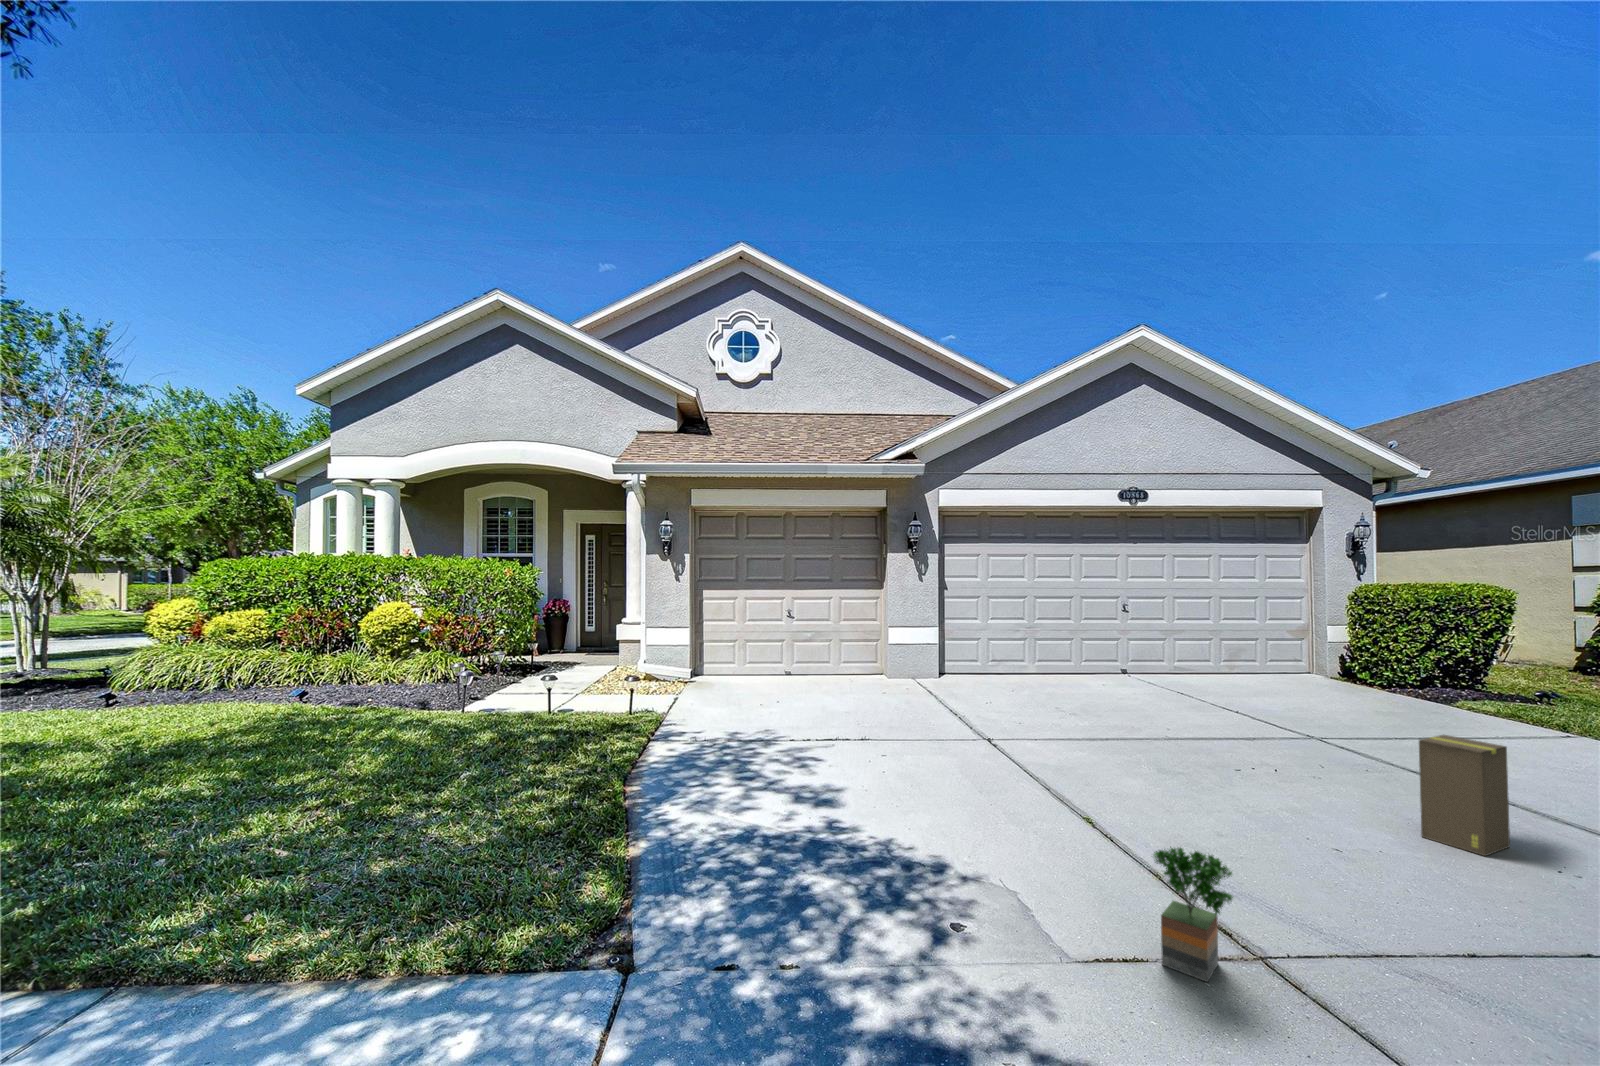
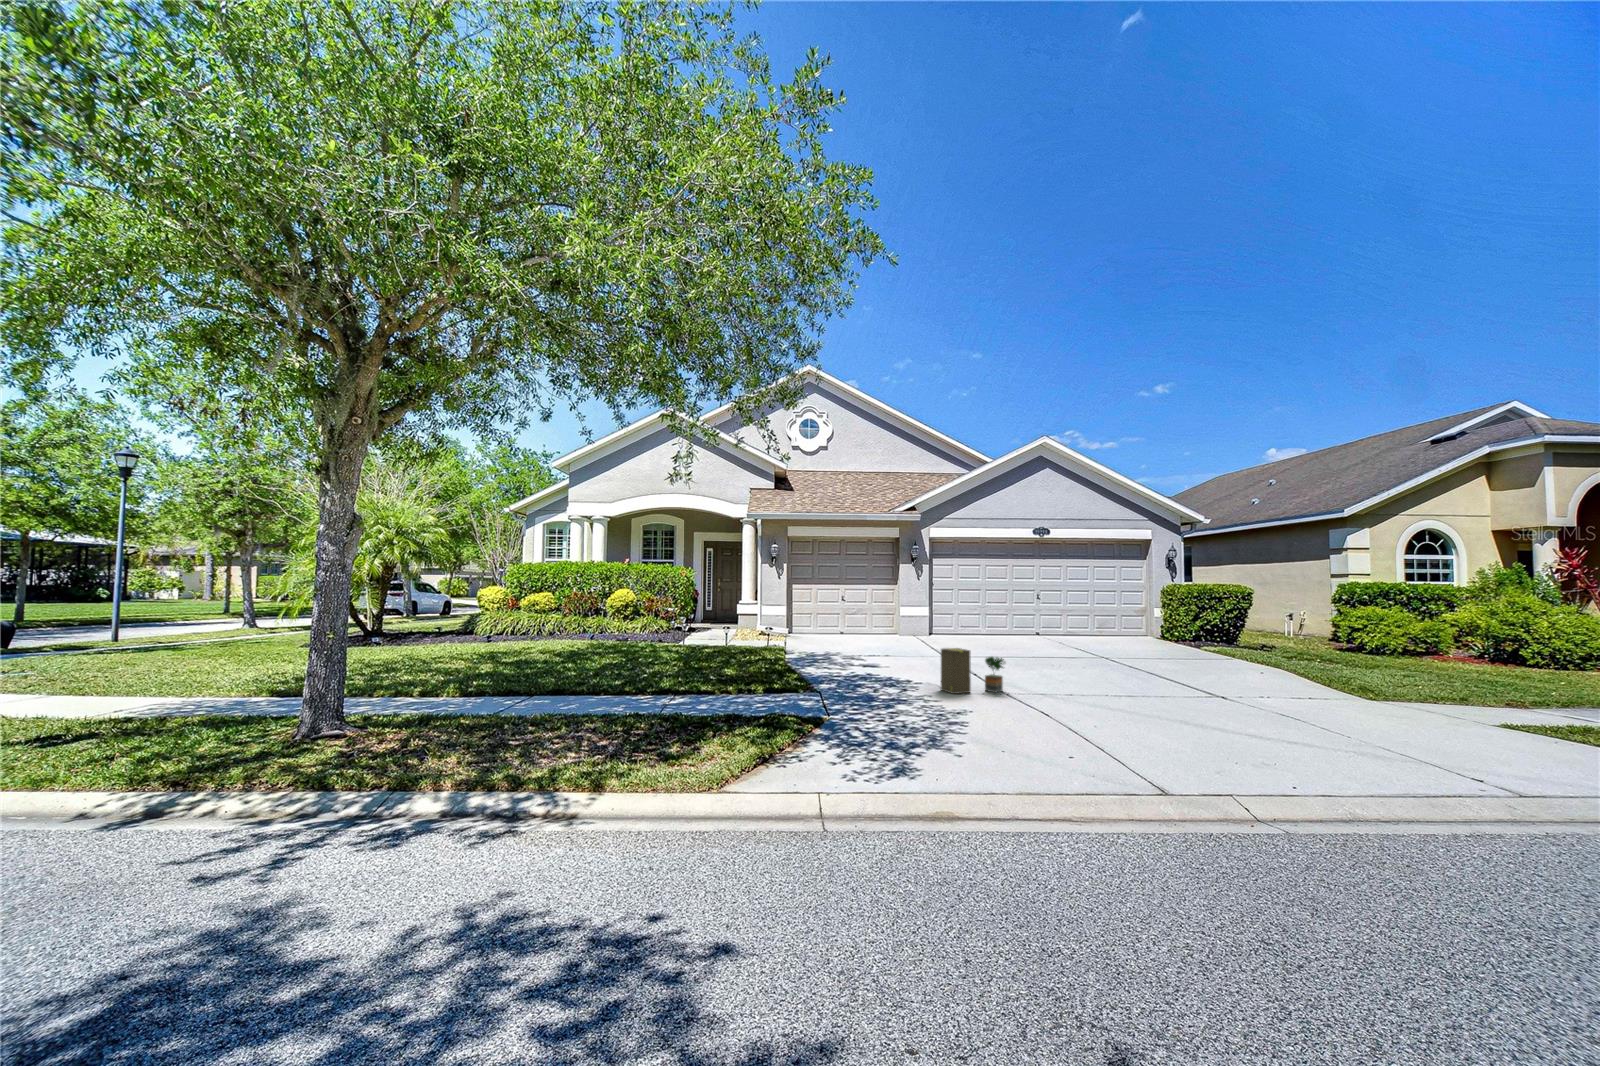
cardboard box: present [1419,735,1510,856] -> present [941,648,971,694]

